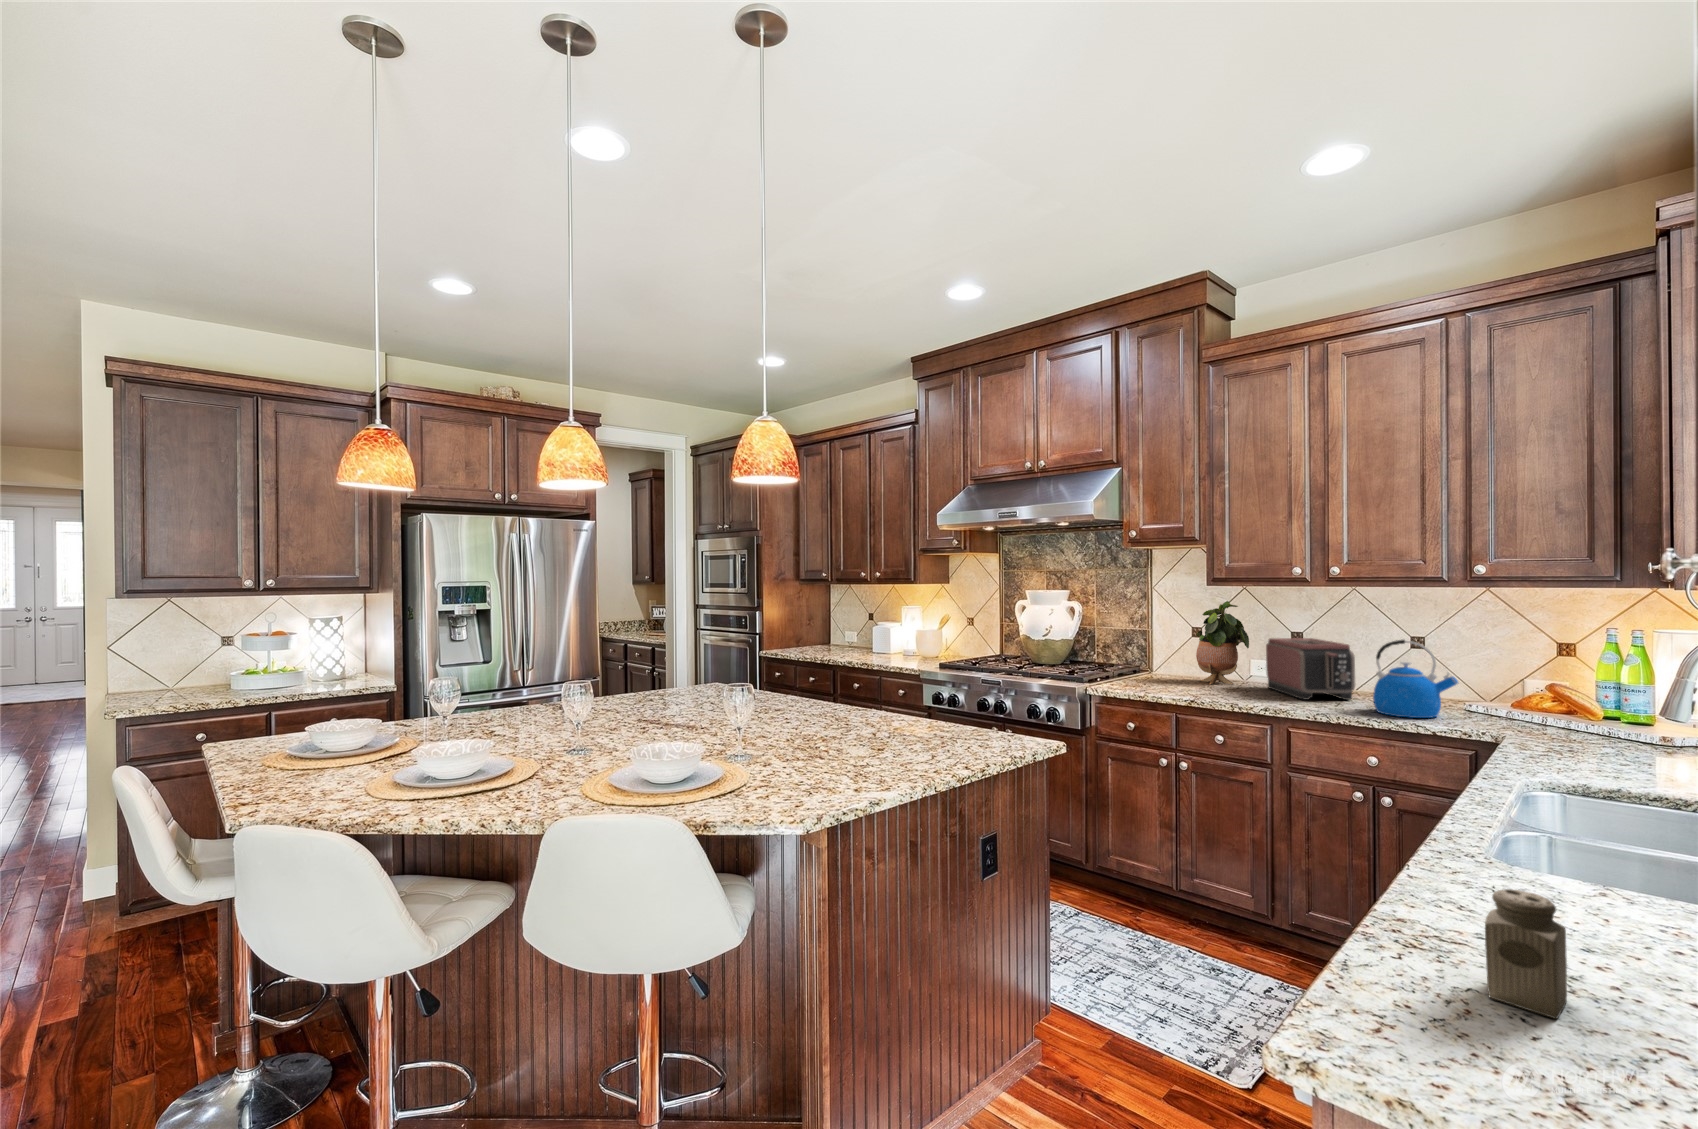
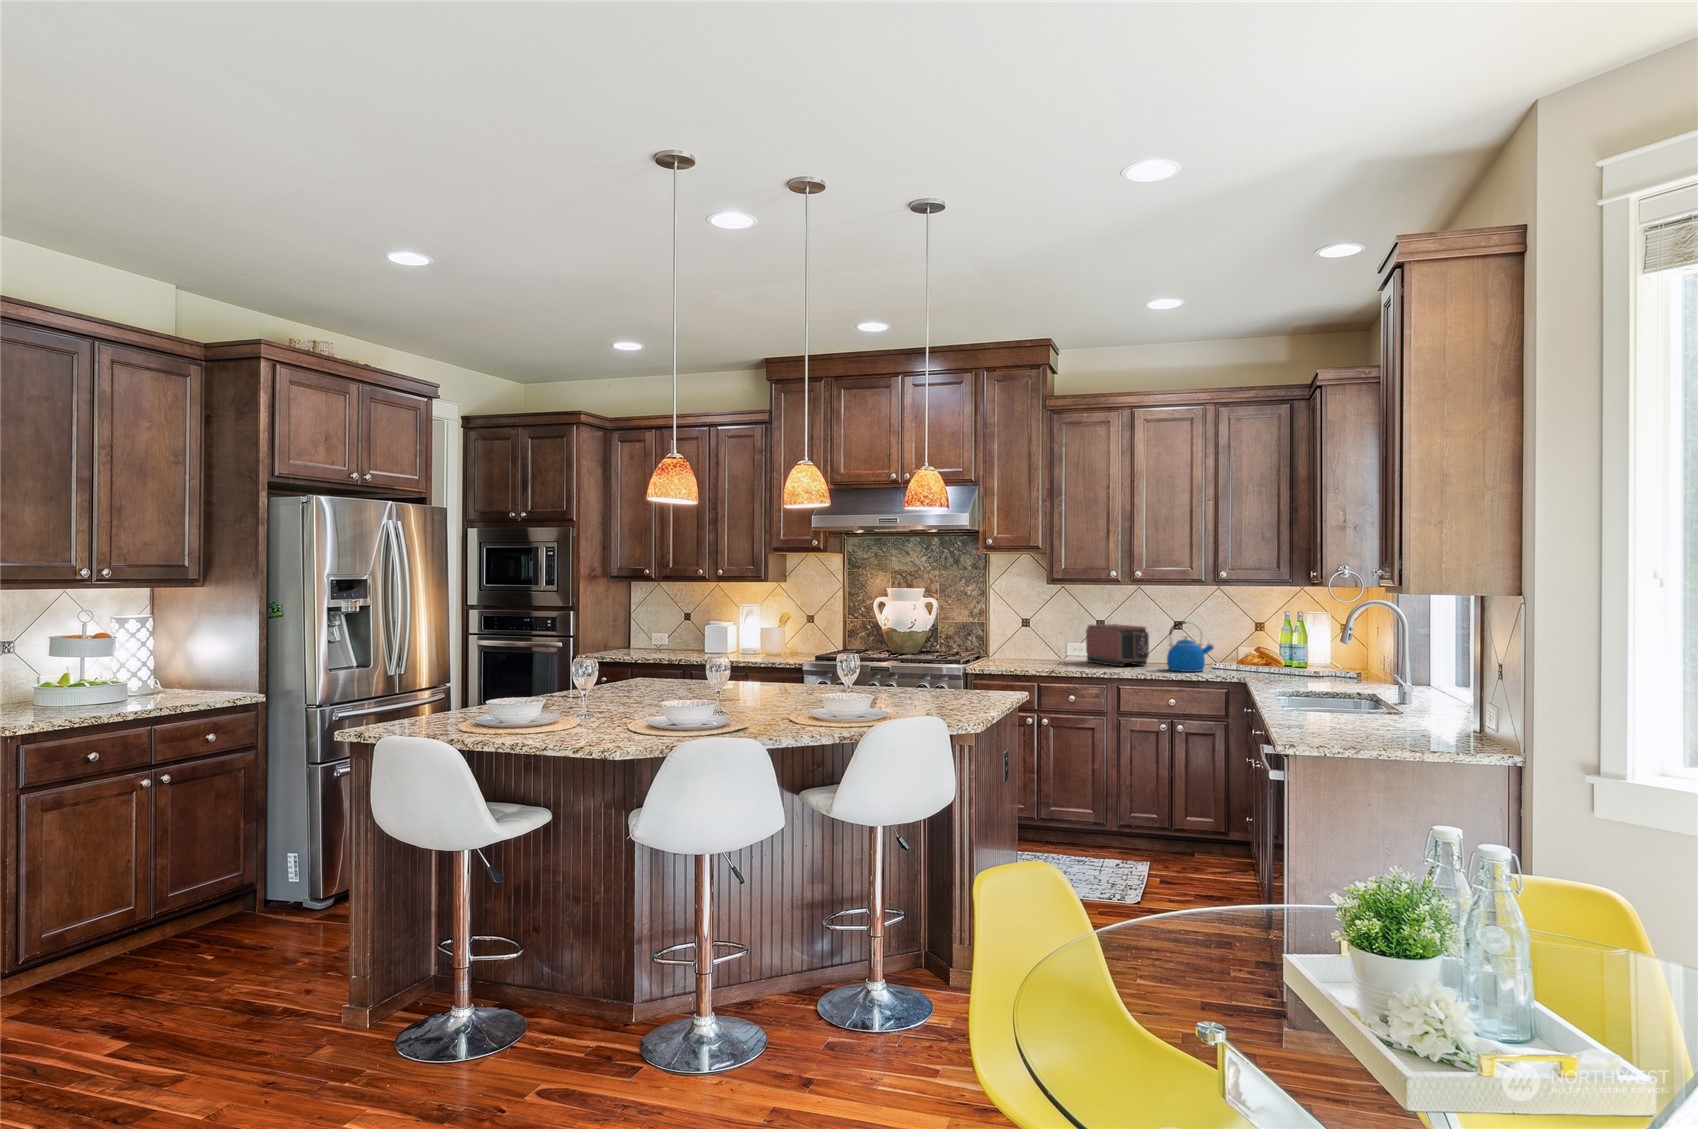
potted plant: present [1196,601,1249,684] -> none [1034,597,1072,661]
salt shaker: present [1485,889,1567,1019] -> none [1324,695,1346,734]

